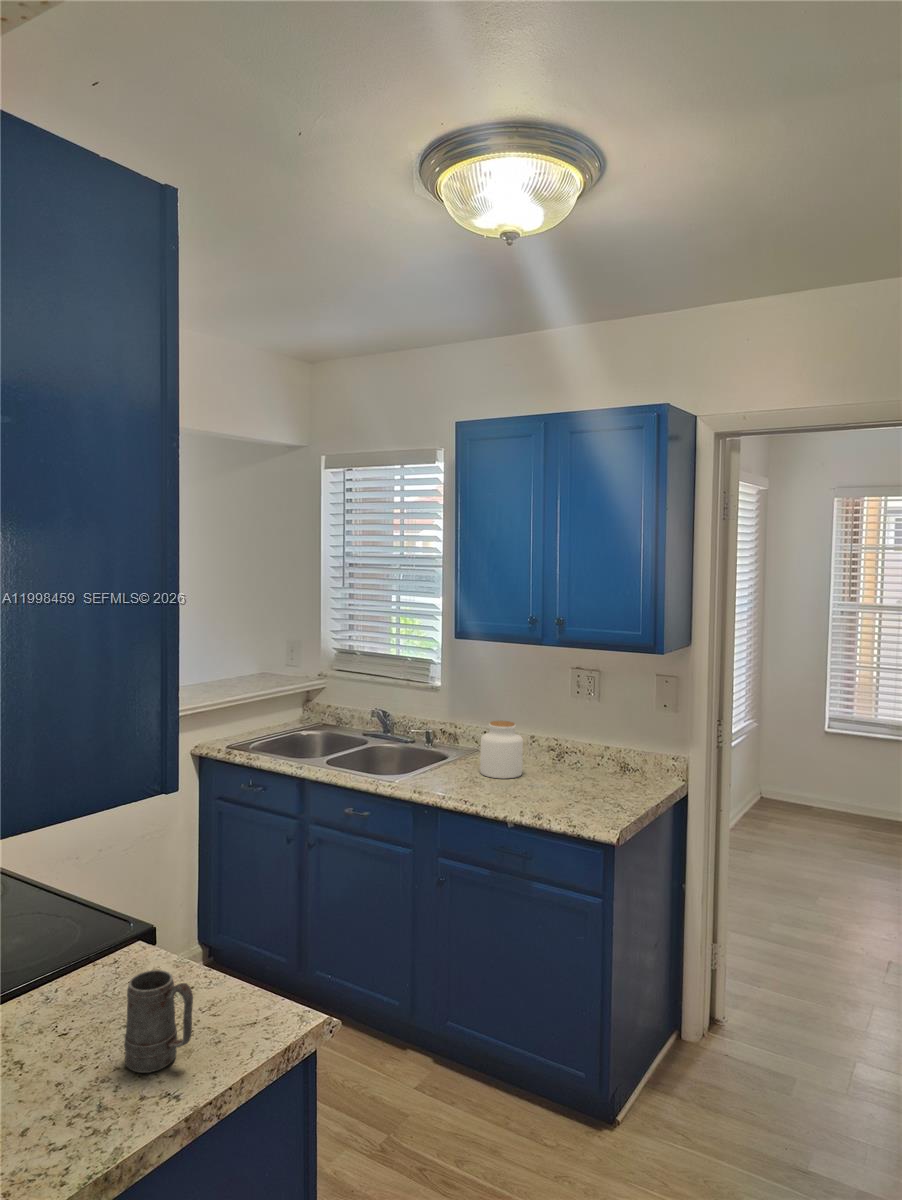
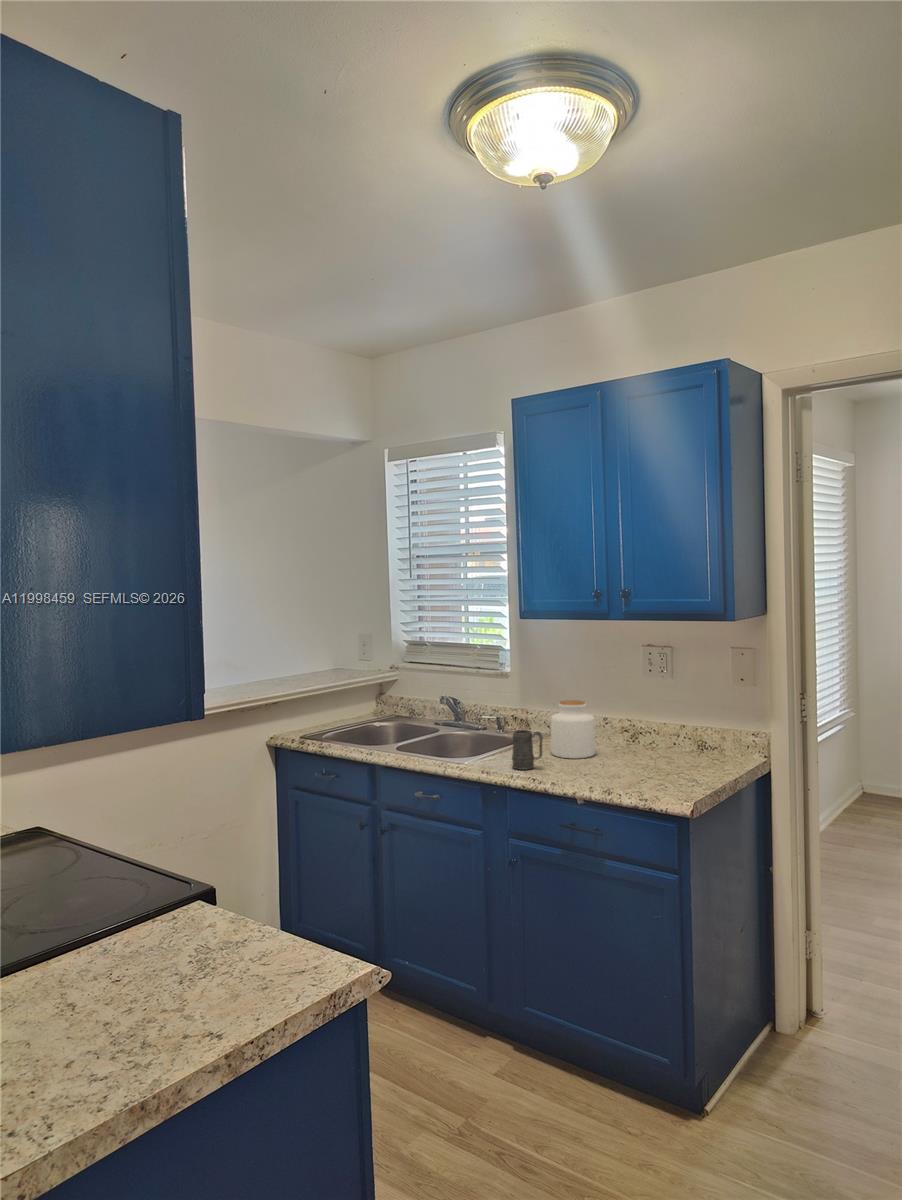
mug: present [124,970,193,1073] -> present [512,730,542,770]

